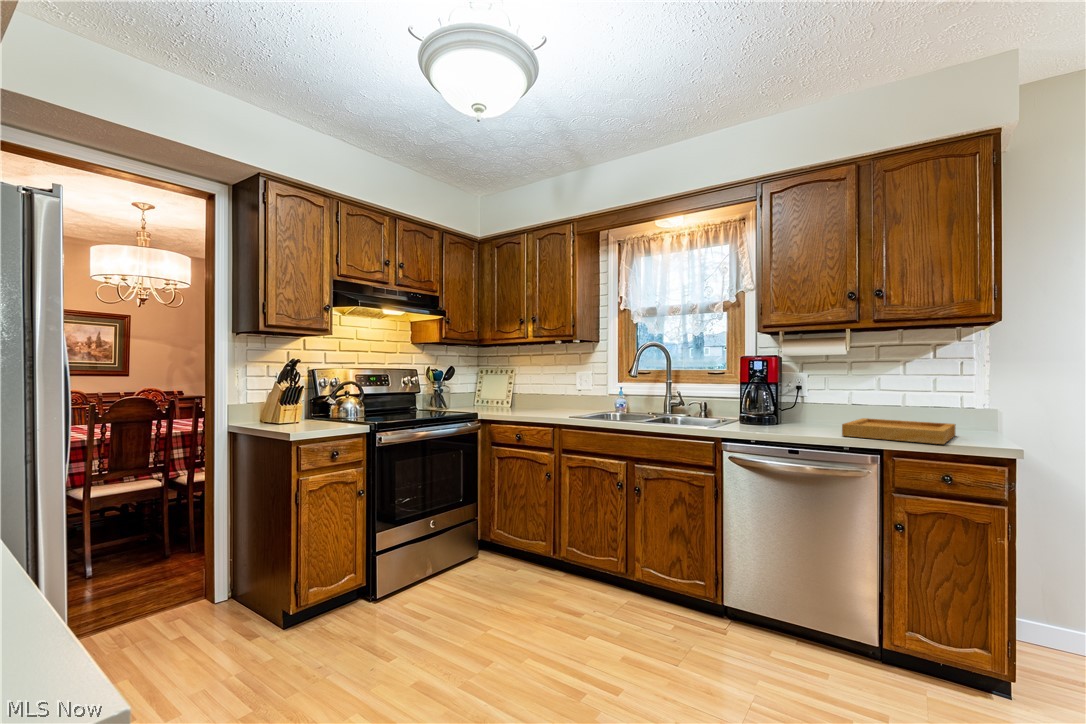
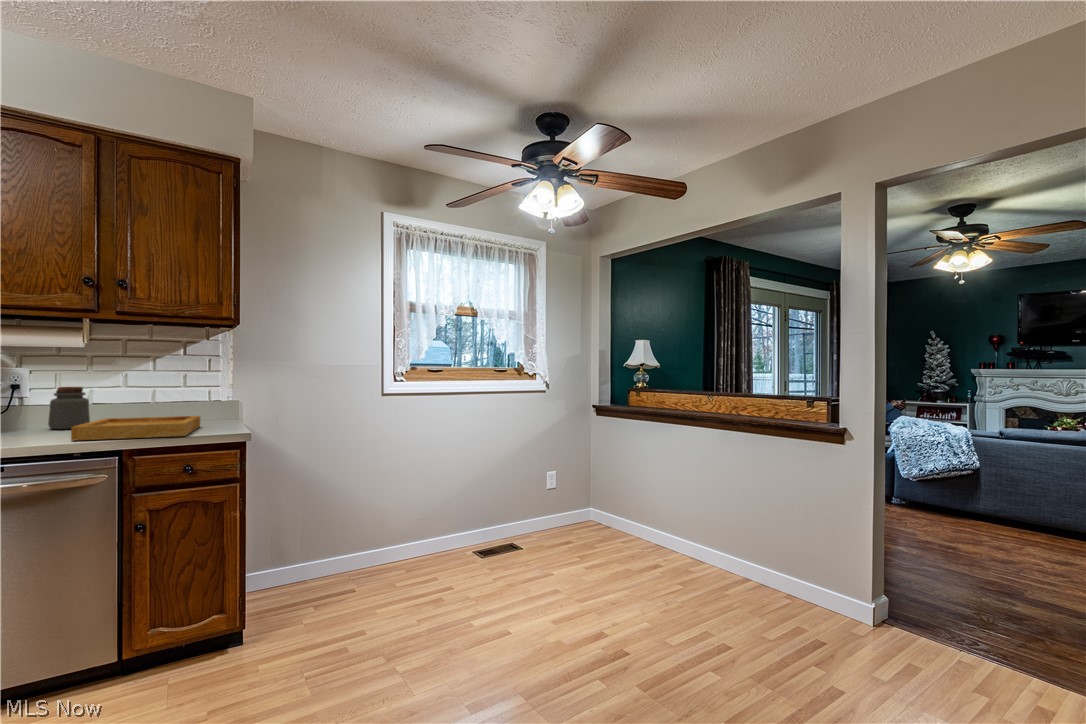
jar: none [821,388,851,425] -> present [48,387,90,429]

